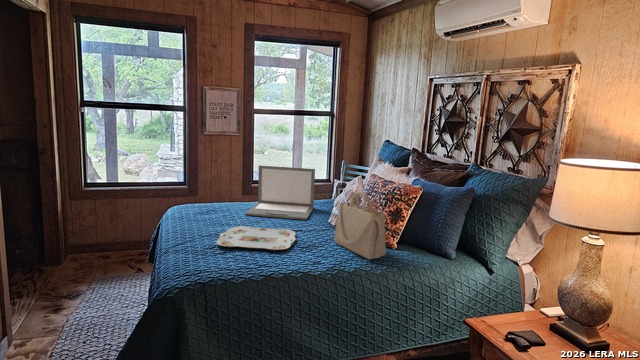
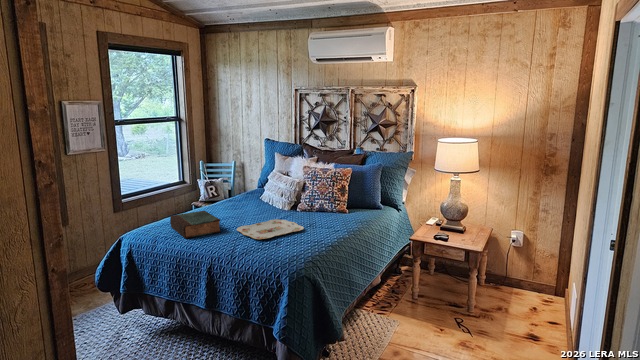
laptop: present [245,166,315,220] -> none [199,171,266,221]
handbag: present [334,191,386,259] -> none [315,176,357,220]
book: none [180,198,237,226] -> present [170,211,221,238]

